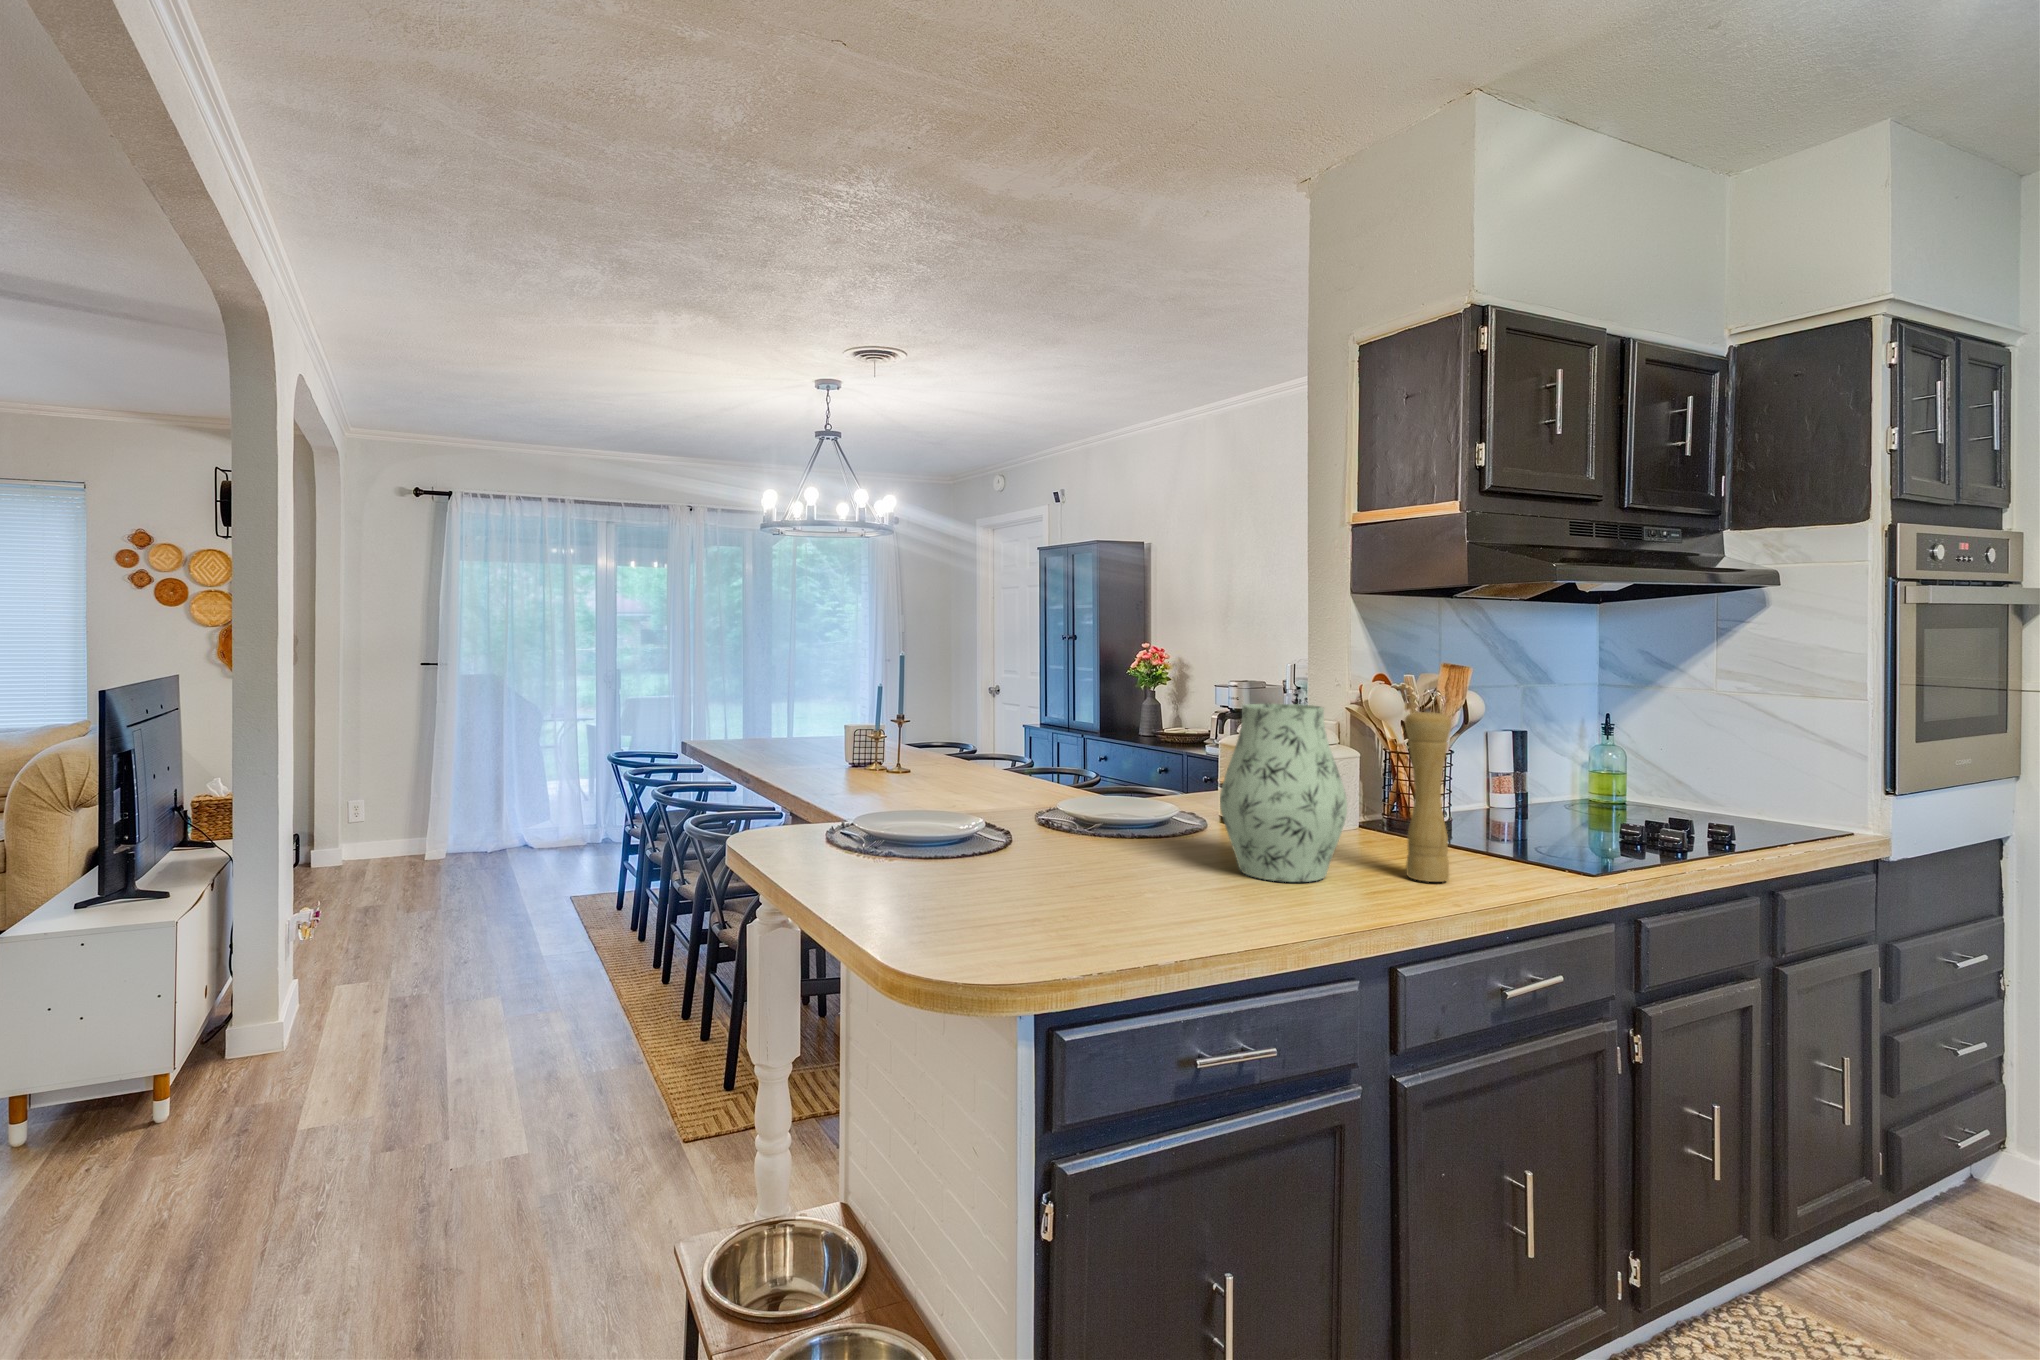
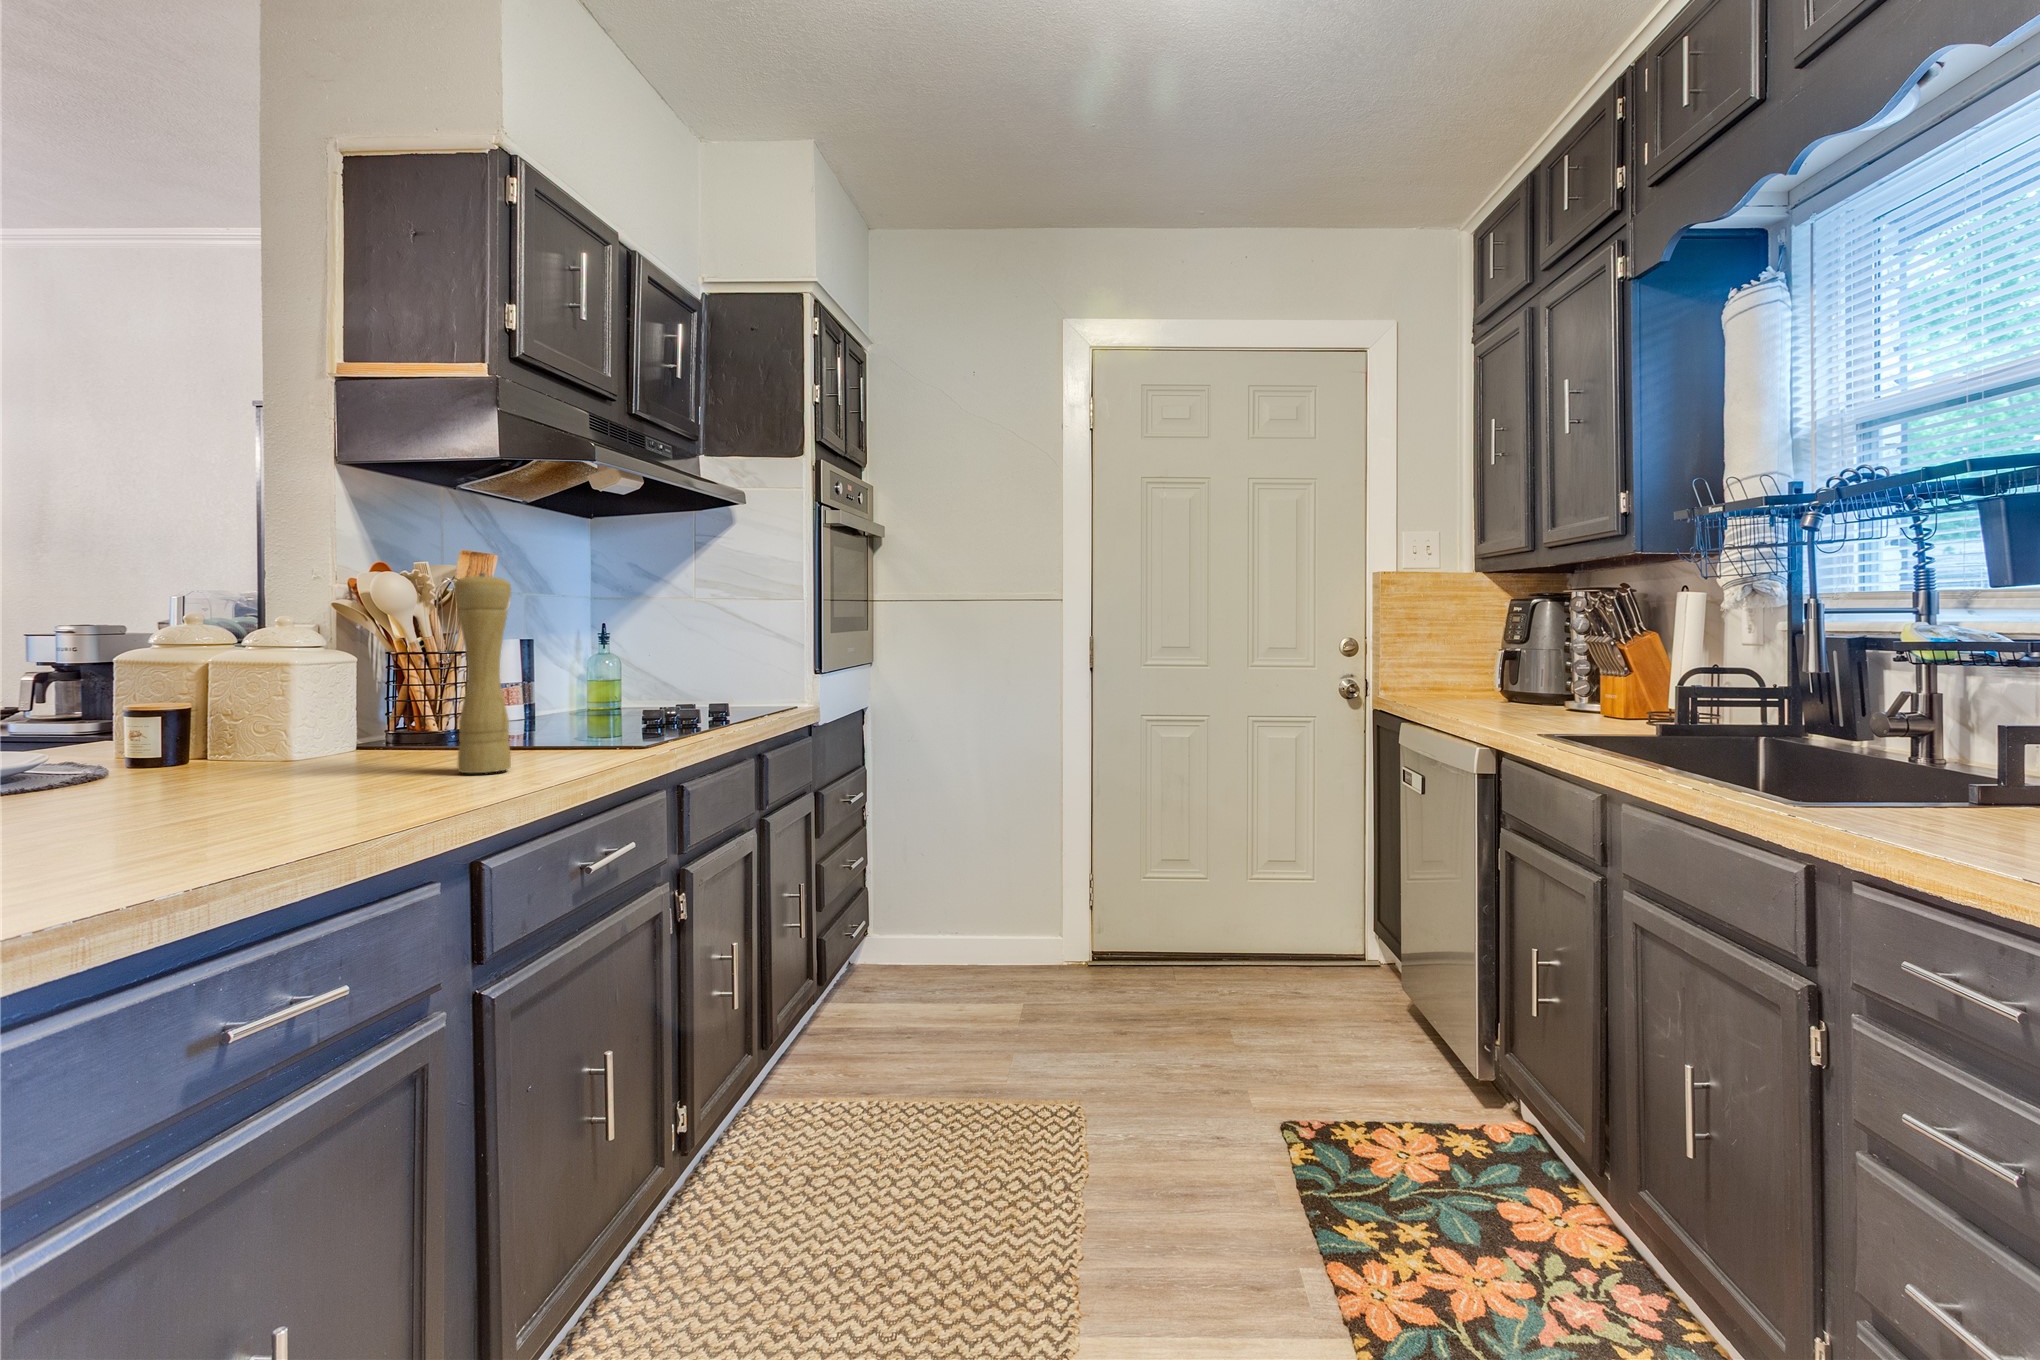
vase: present [1220,704,1347,882] -> none [168,560,384,802]

